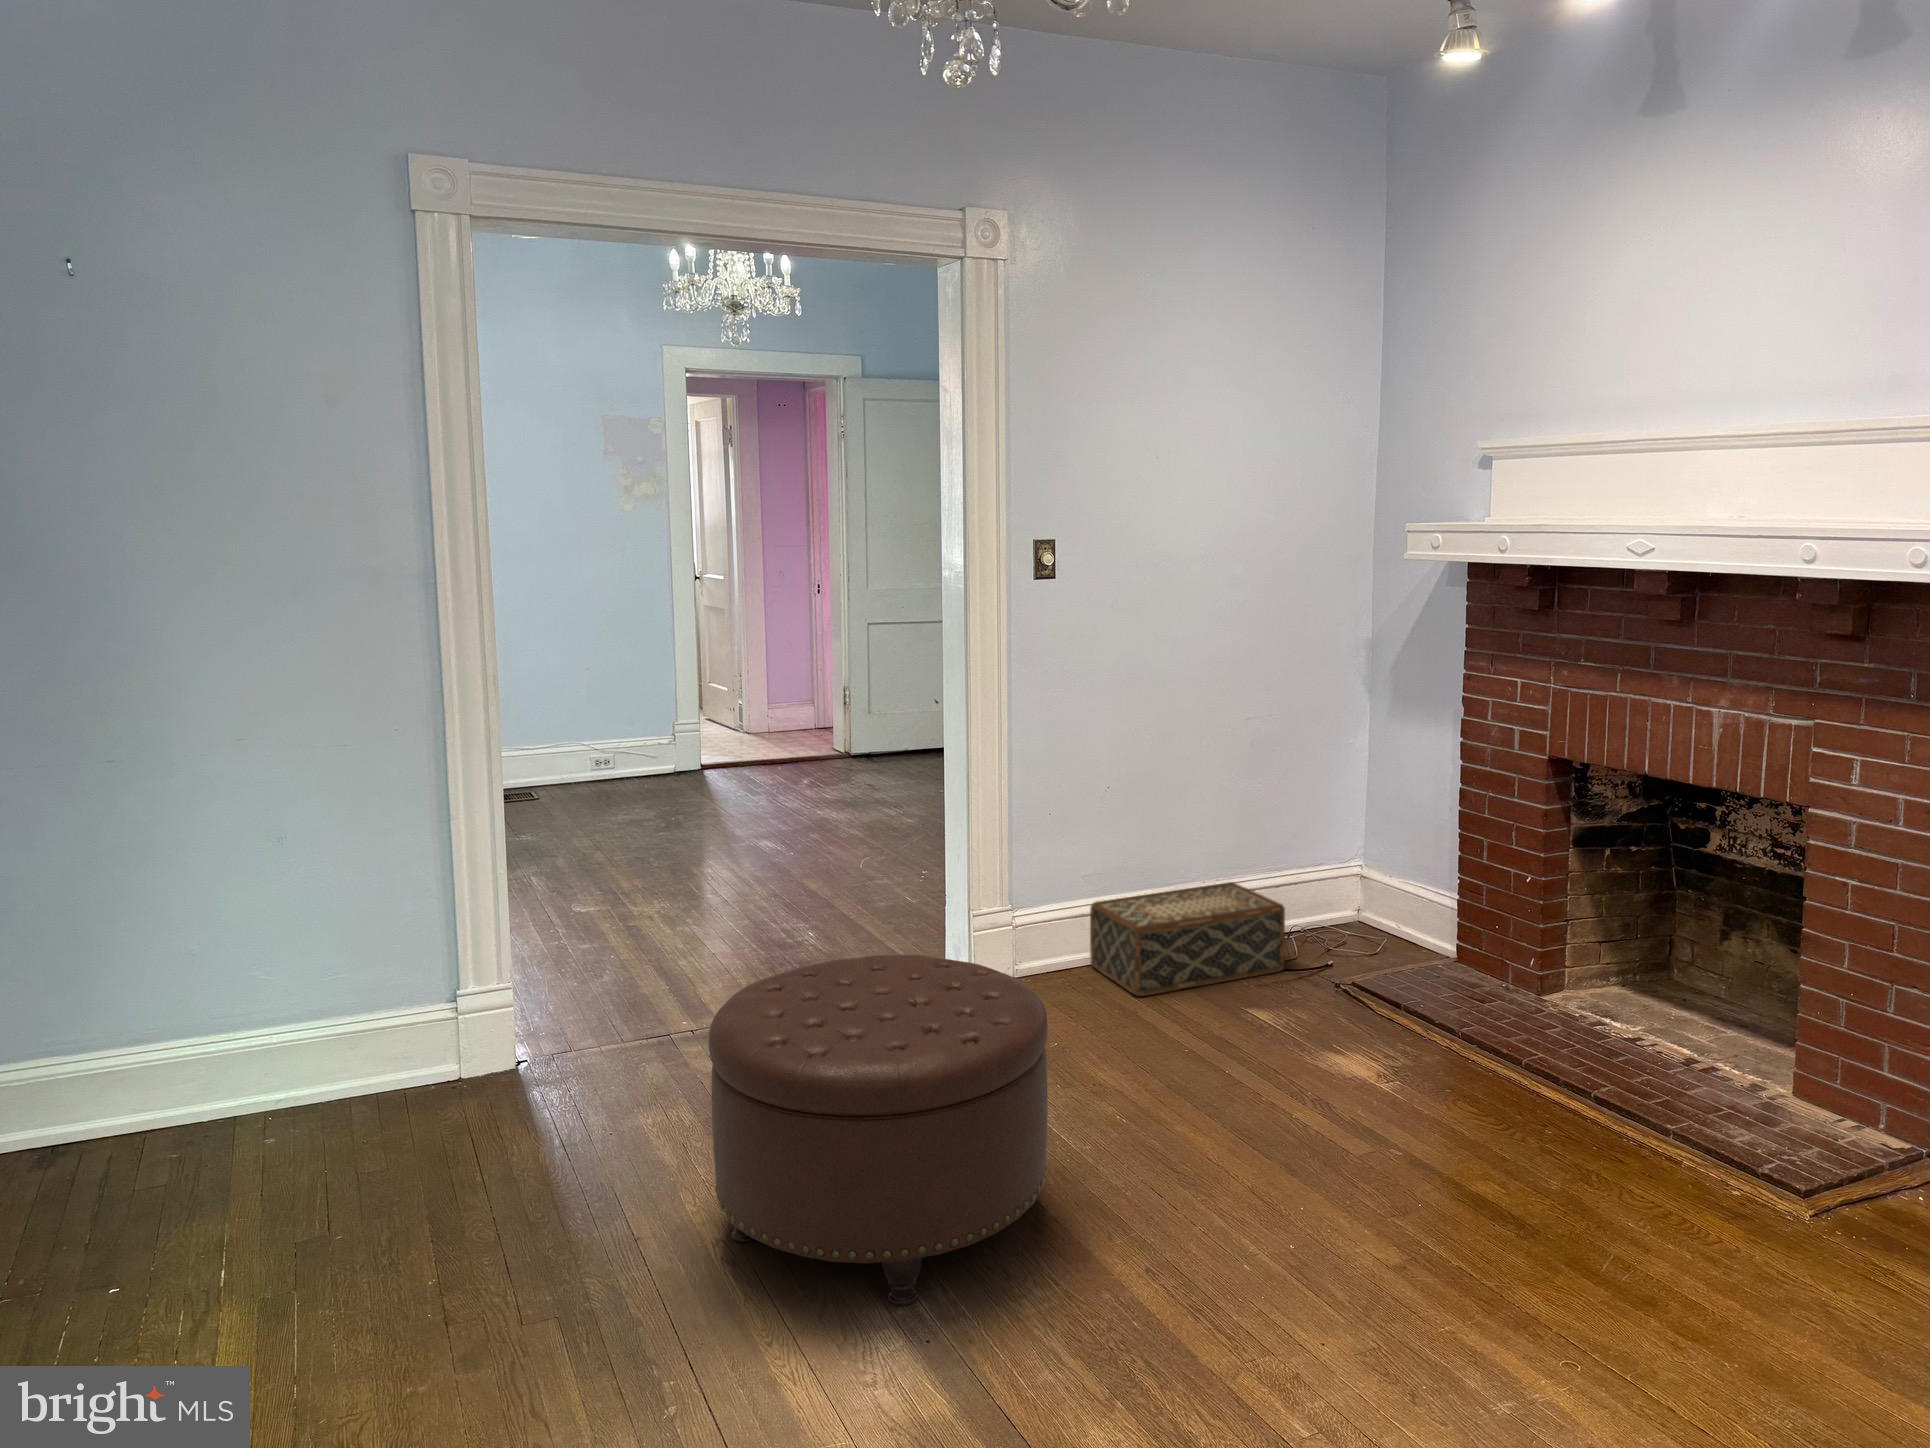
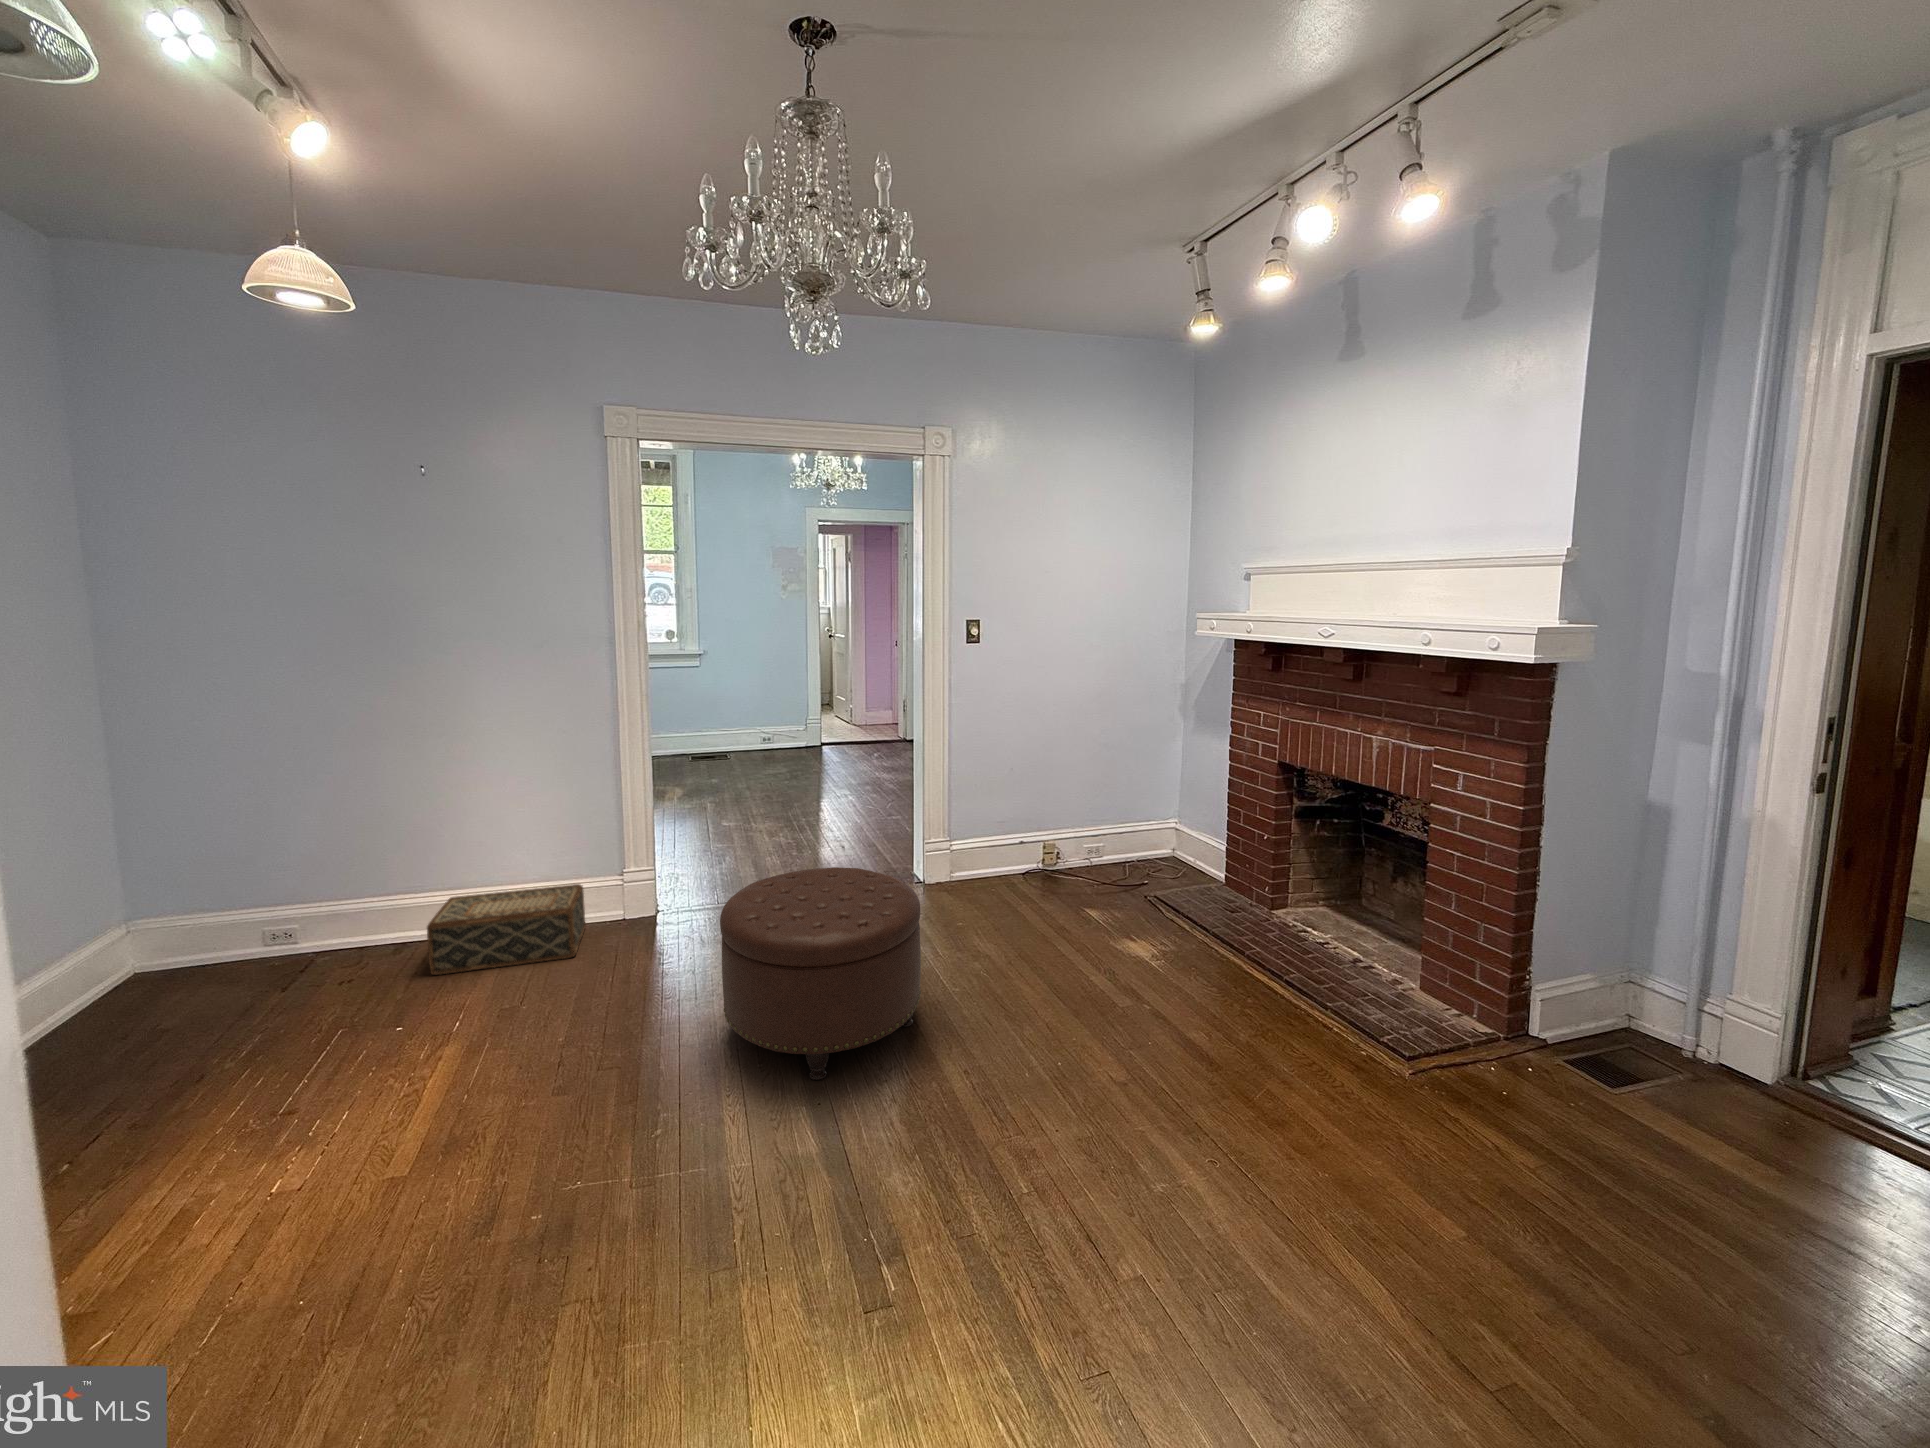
woven basket: present [1090,882,1285,997] -> present [427,884,586,975]

